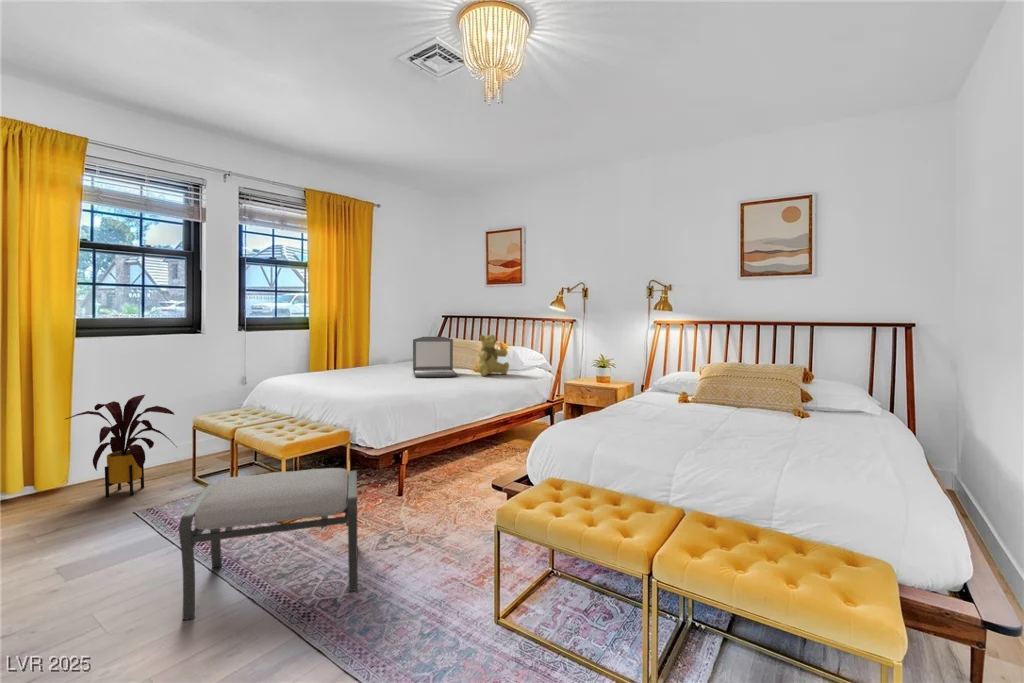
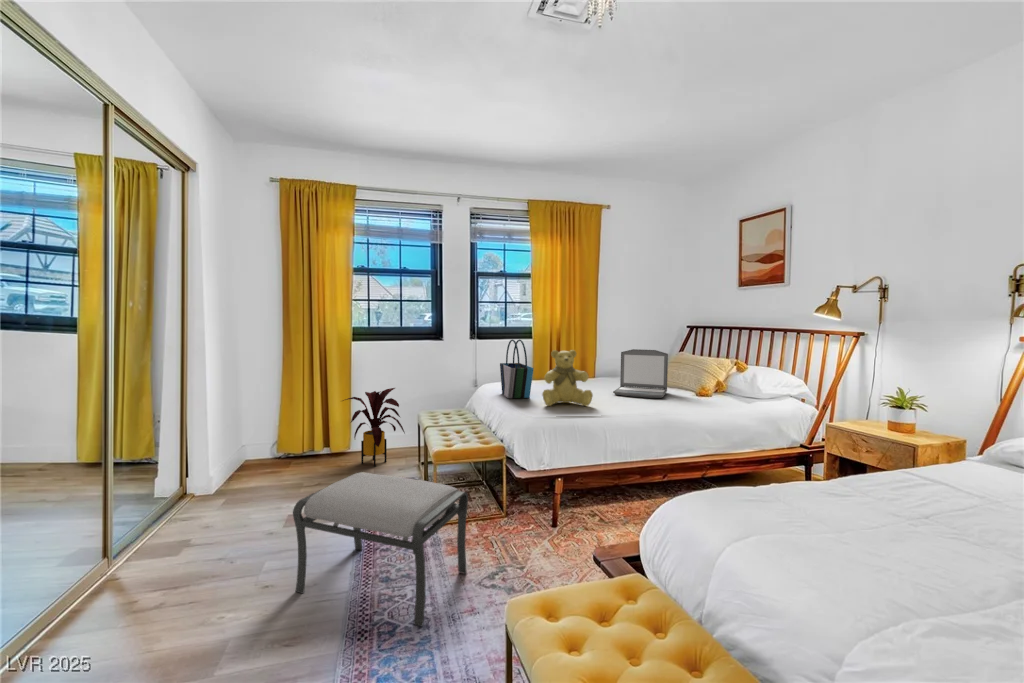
tote bag: none [304,330,353,389] -> present [500,339,533,398]
teddy bear: present [478,335,509,376] -> present [542,350,593,406]

